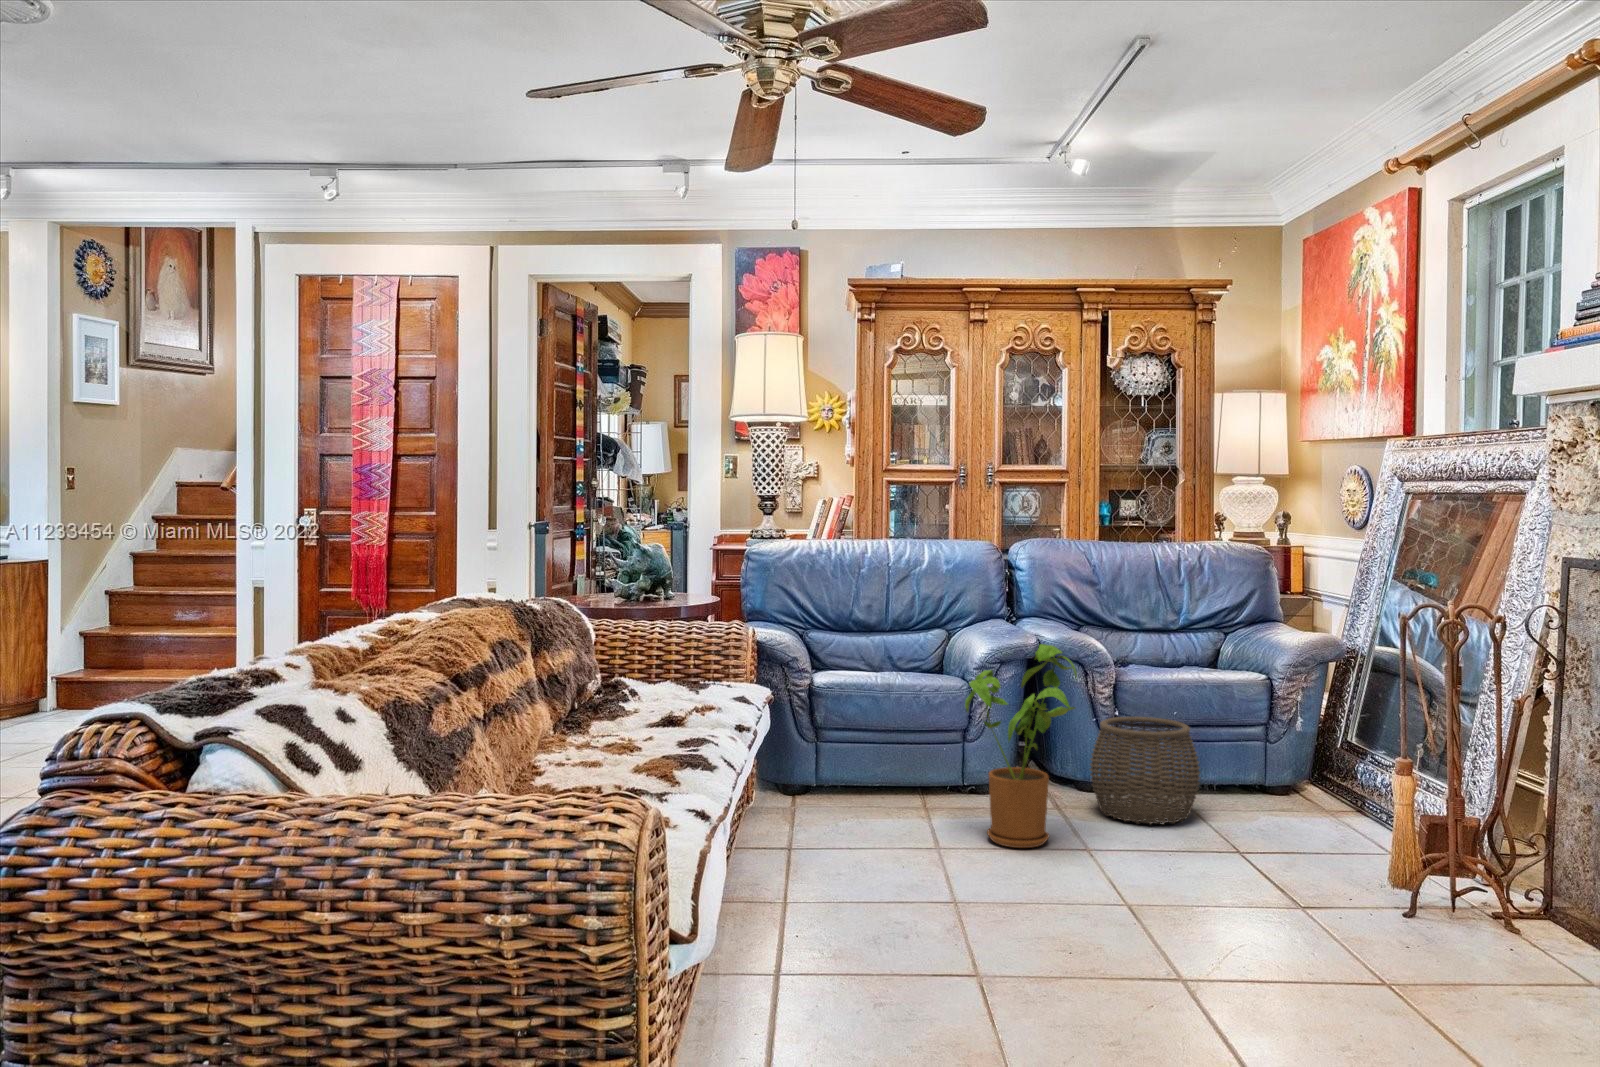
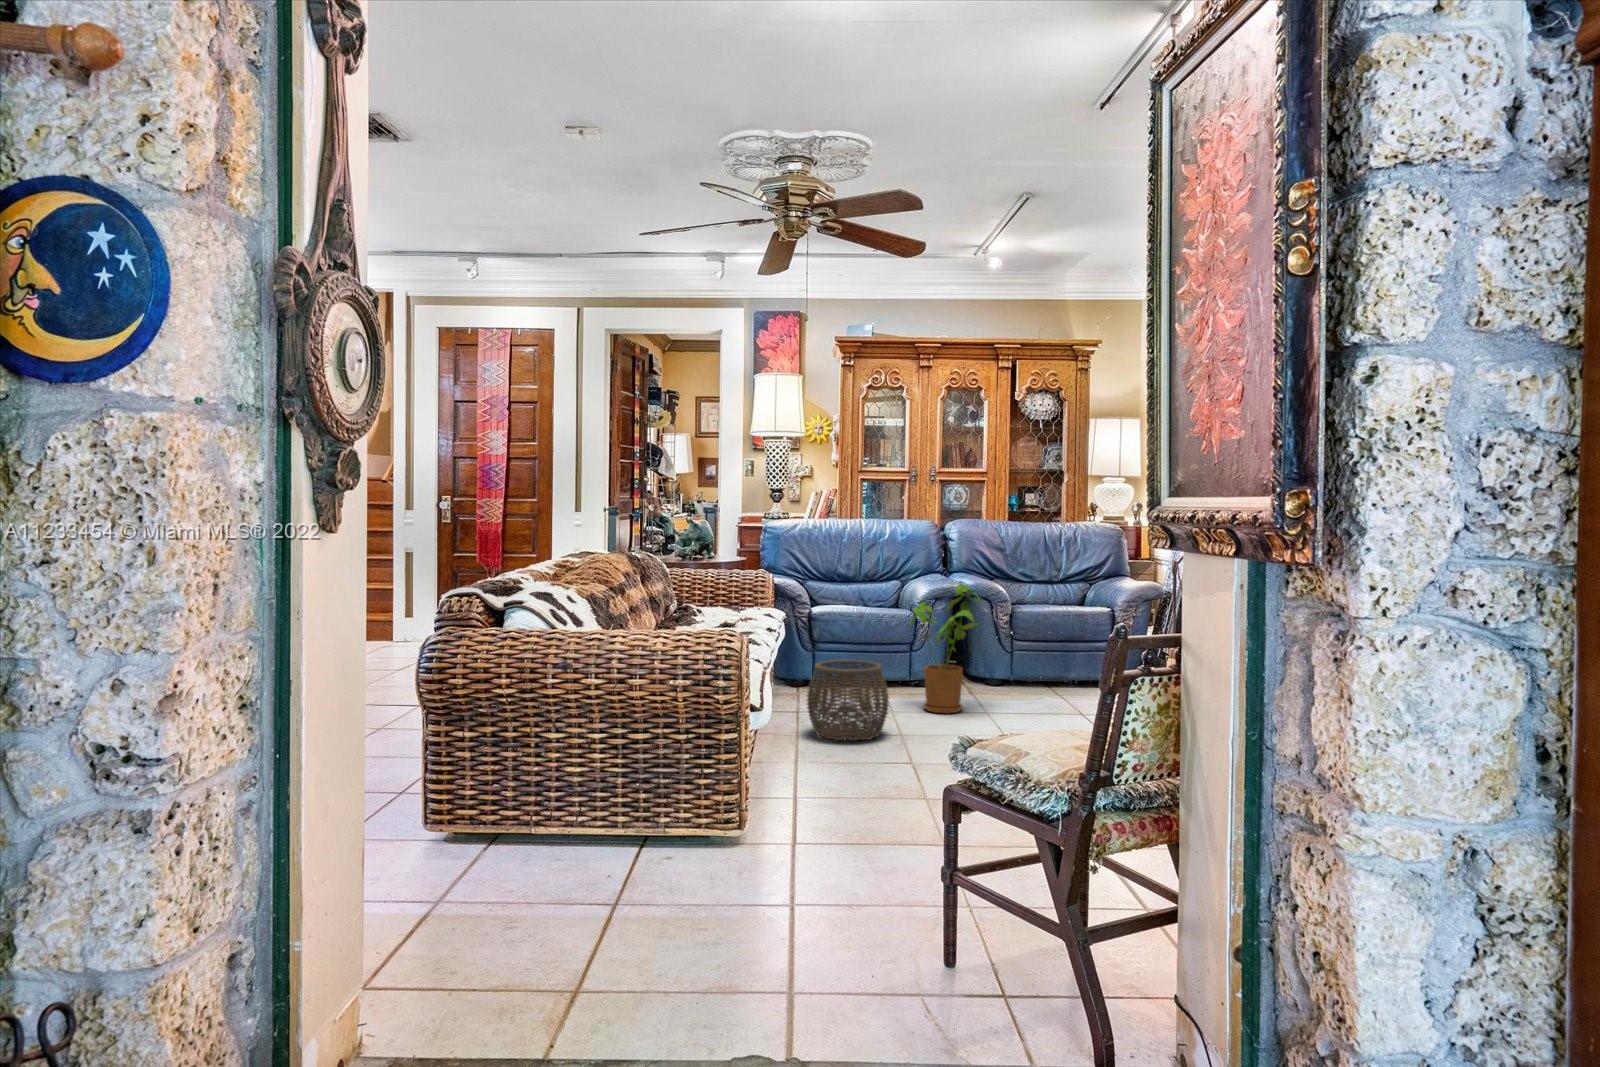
woven basket: present [1090,717,1200,824] -> present [807,659,889,741]

